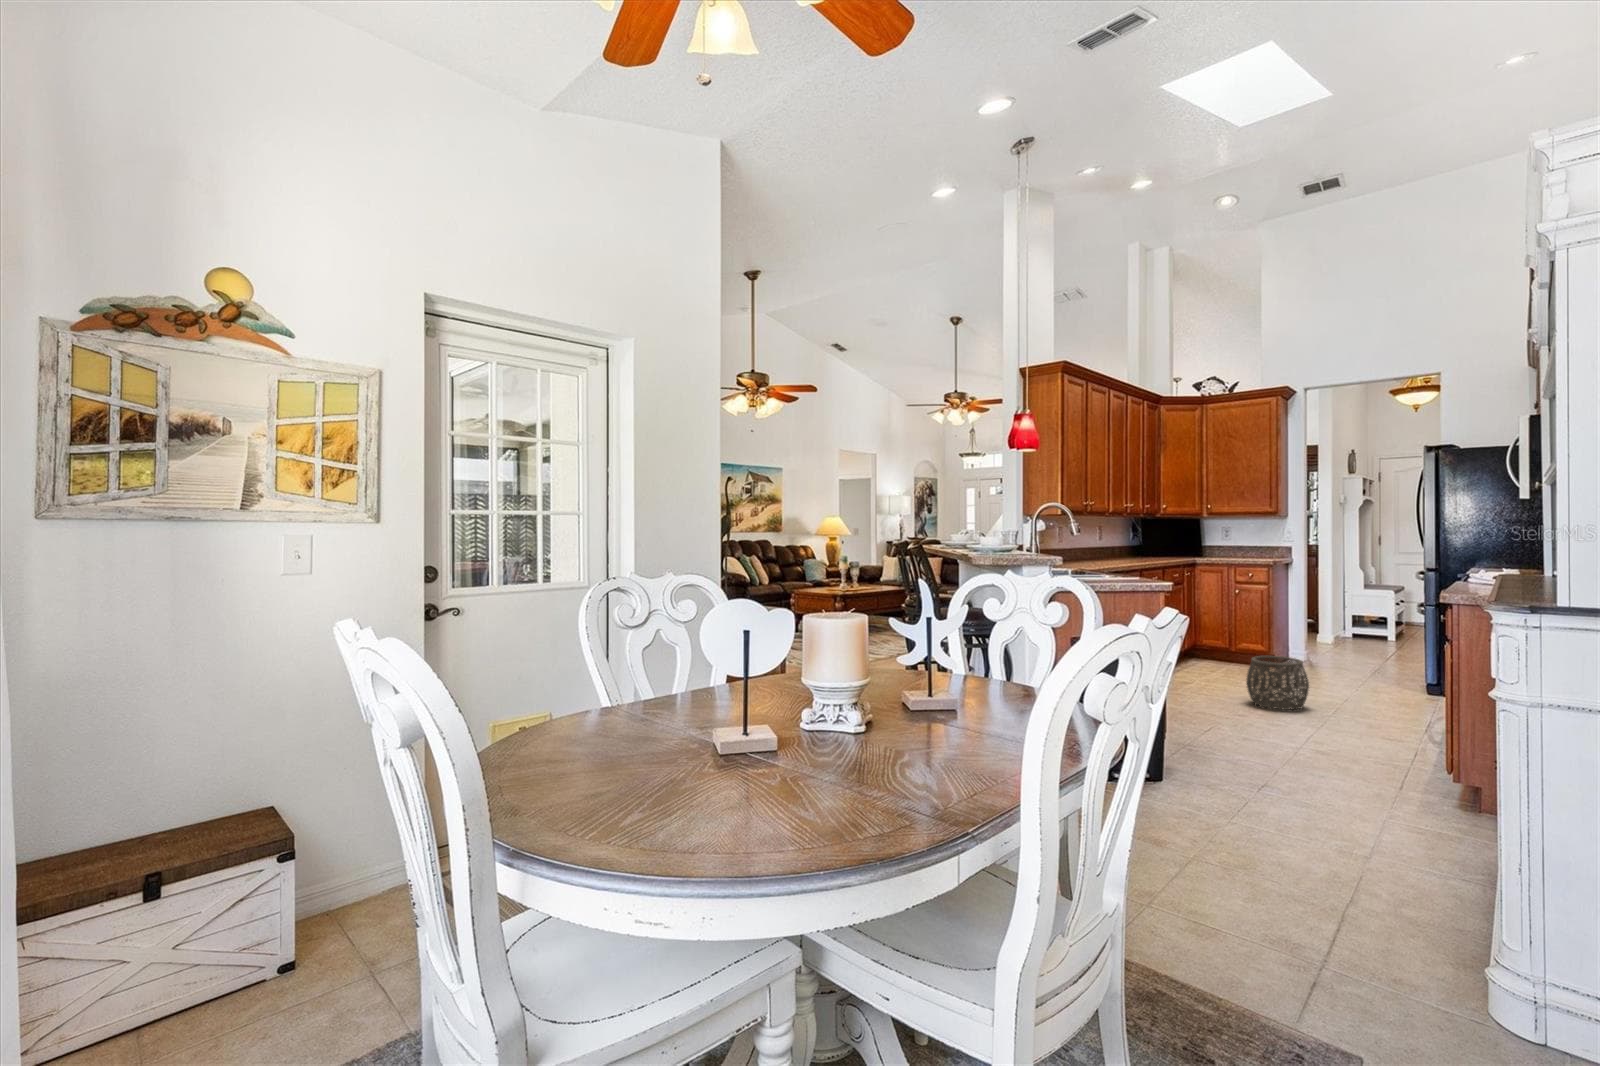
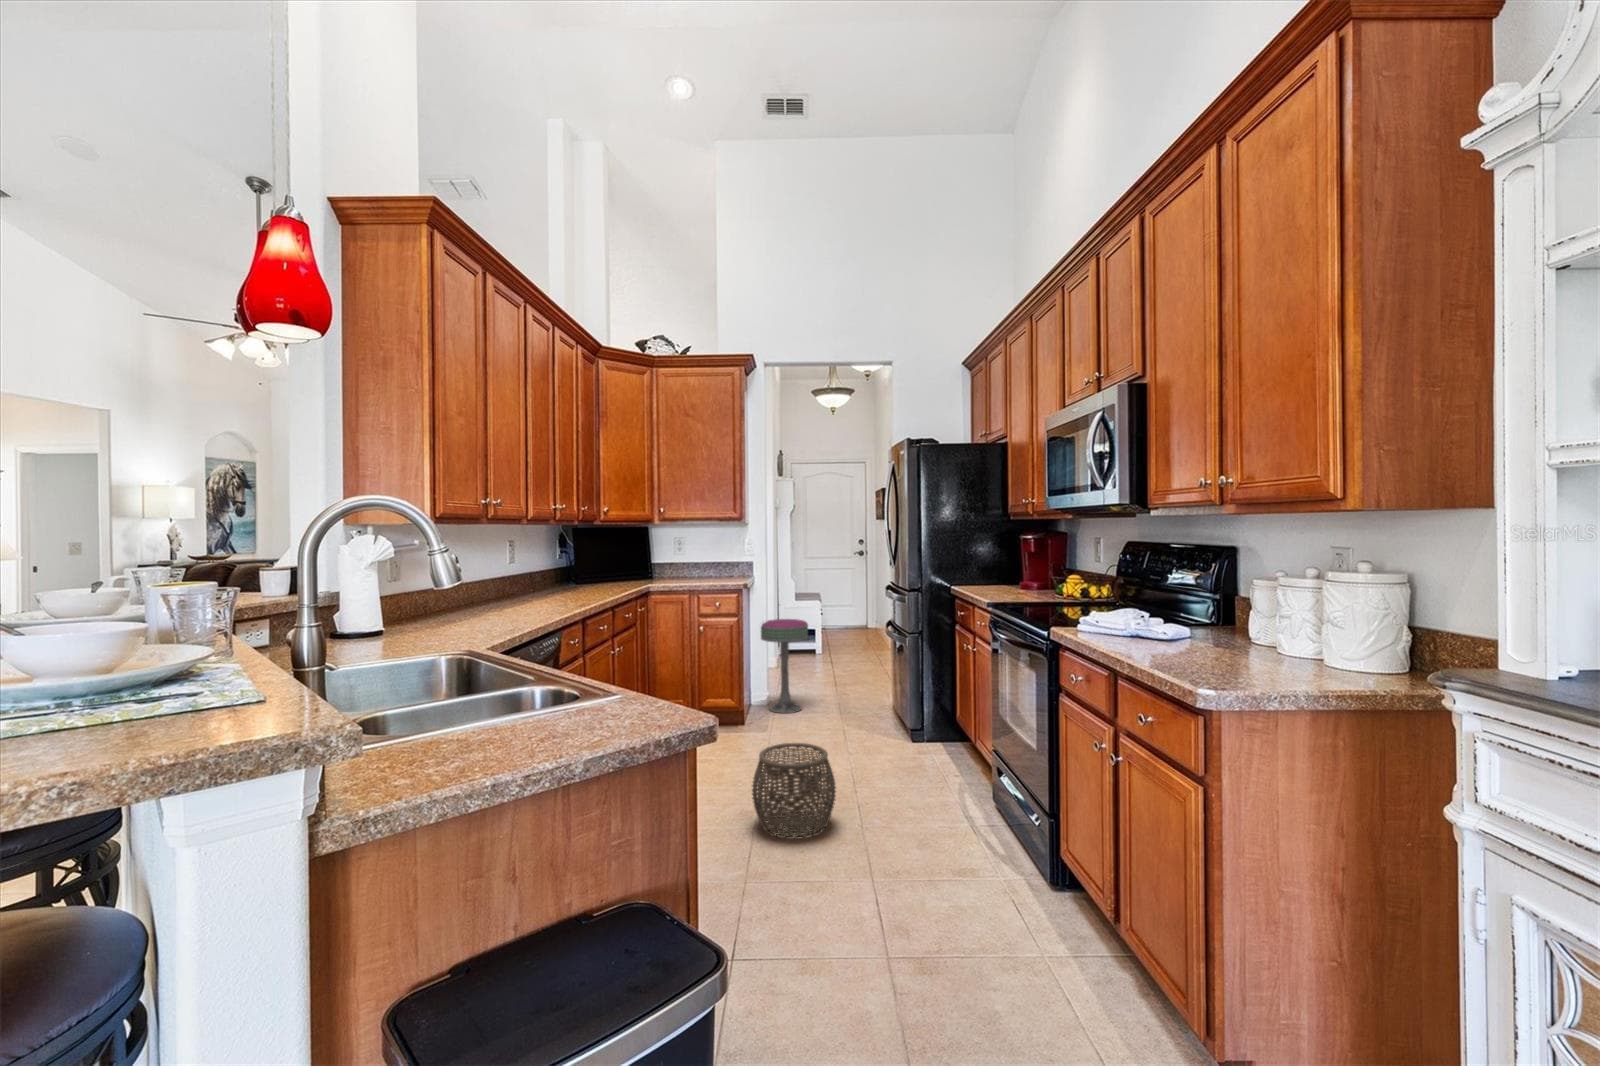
bar stool: none [1296,593,1342,666] -> present [760,619,808,713]

